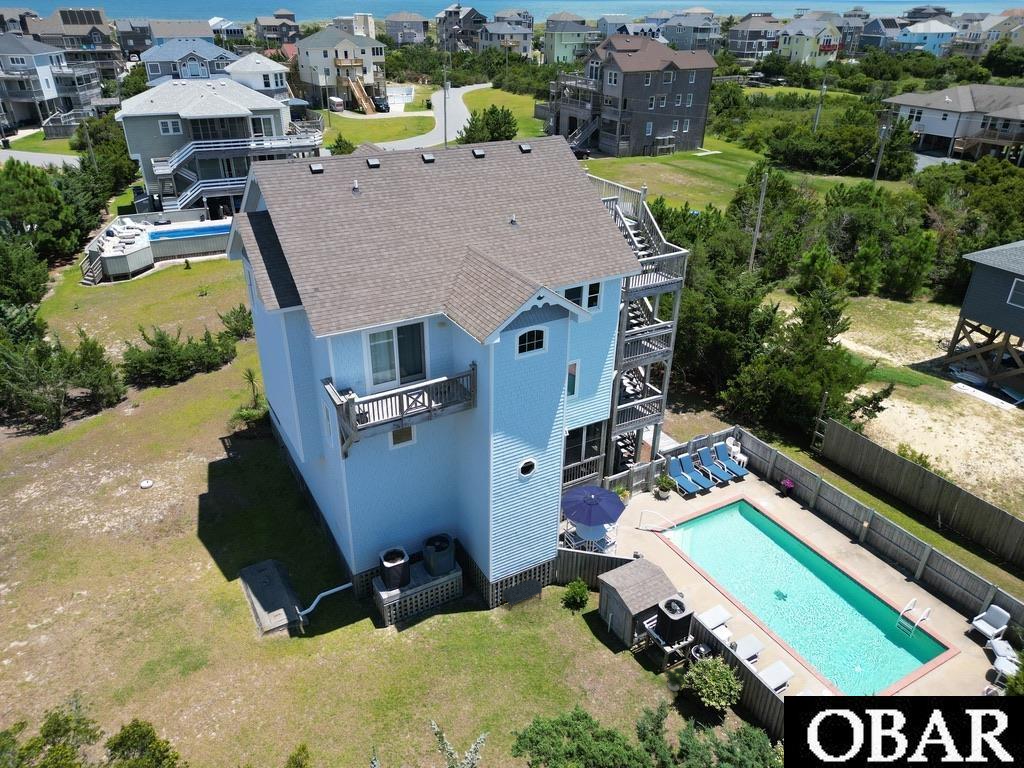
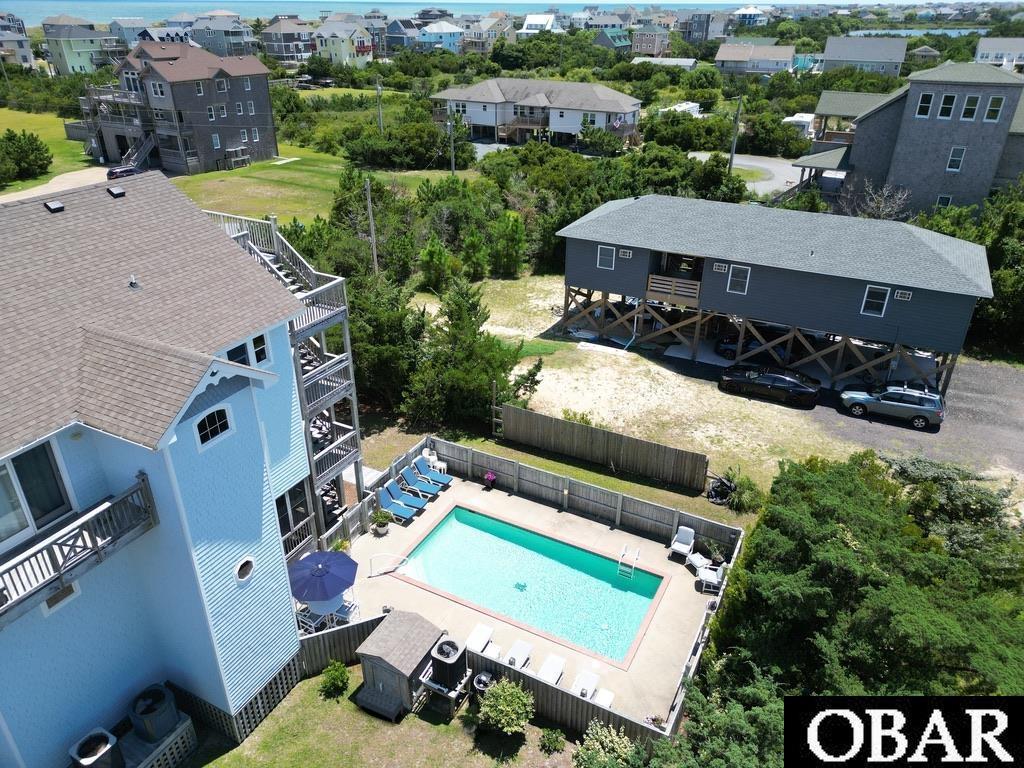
bench: present [503,578,542,611] -> present [356,685,403,725]

